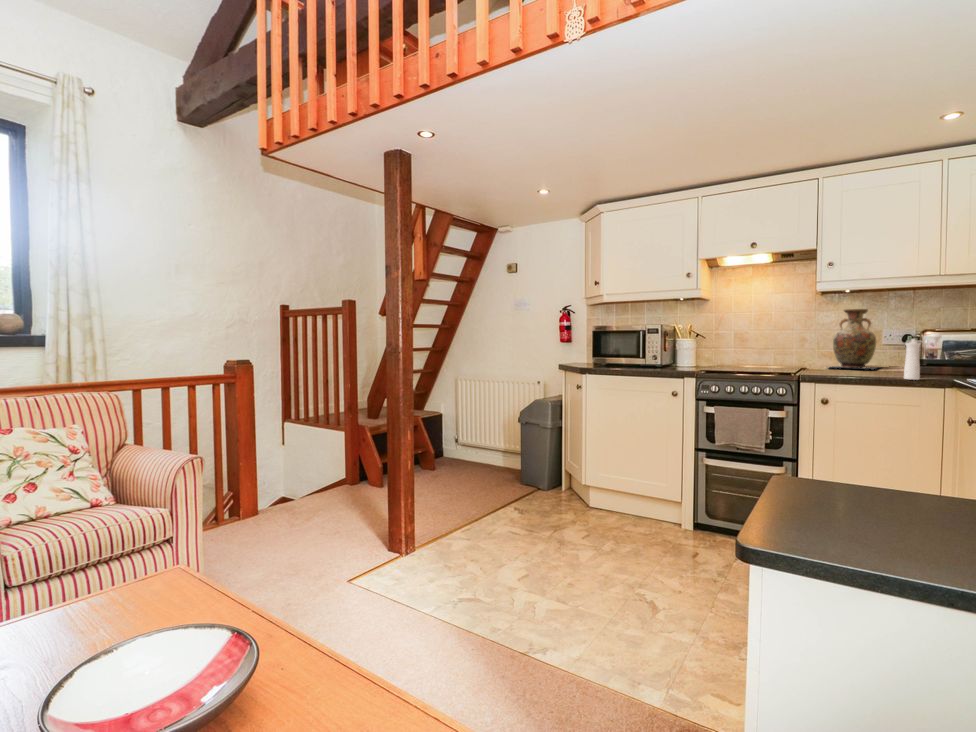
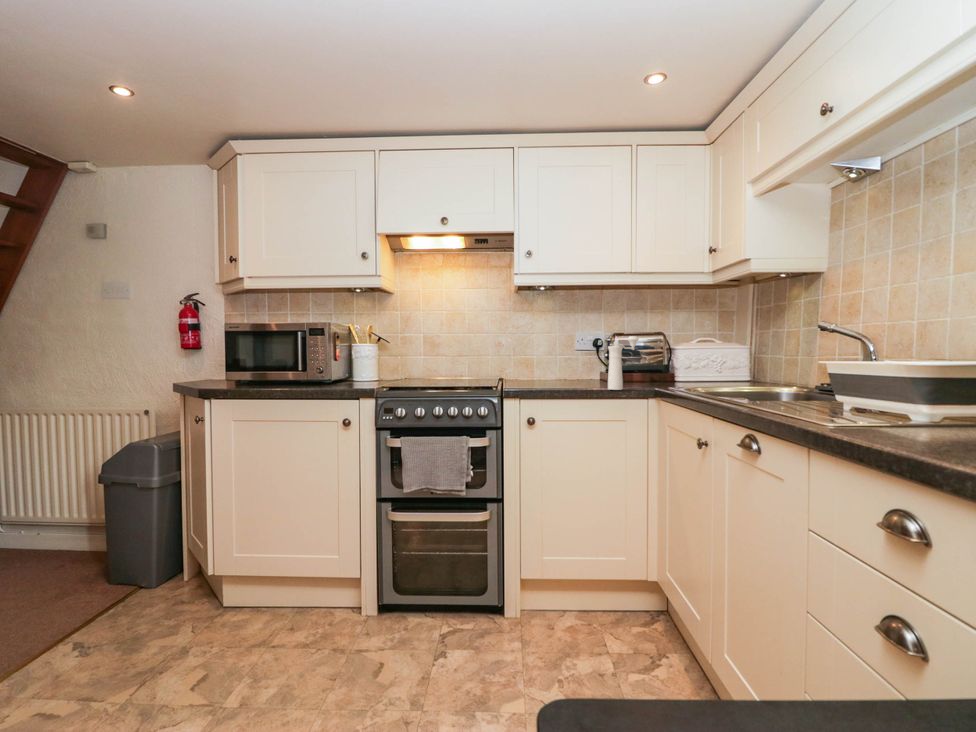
vase: present [833,309,876,369] -> none [523,309,576,378]

